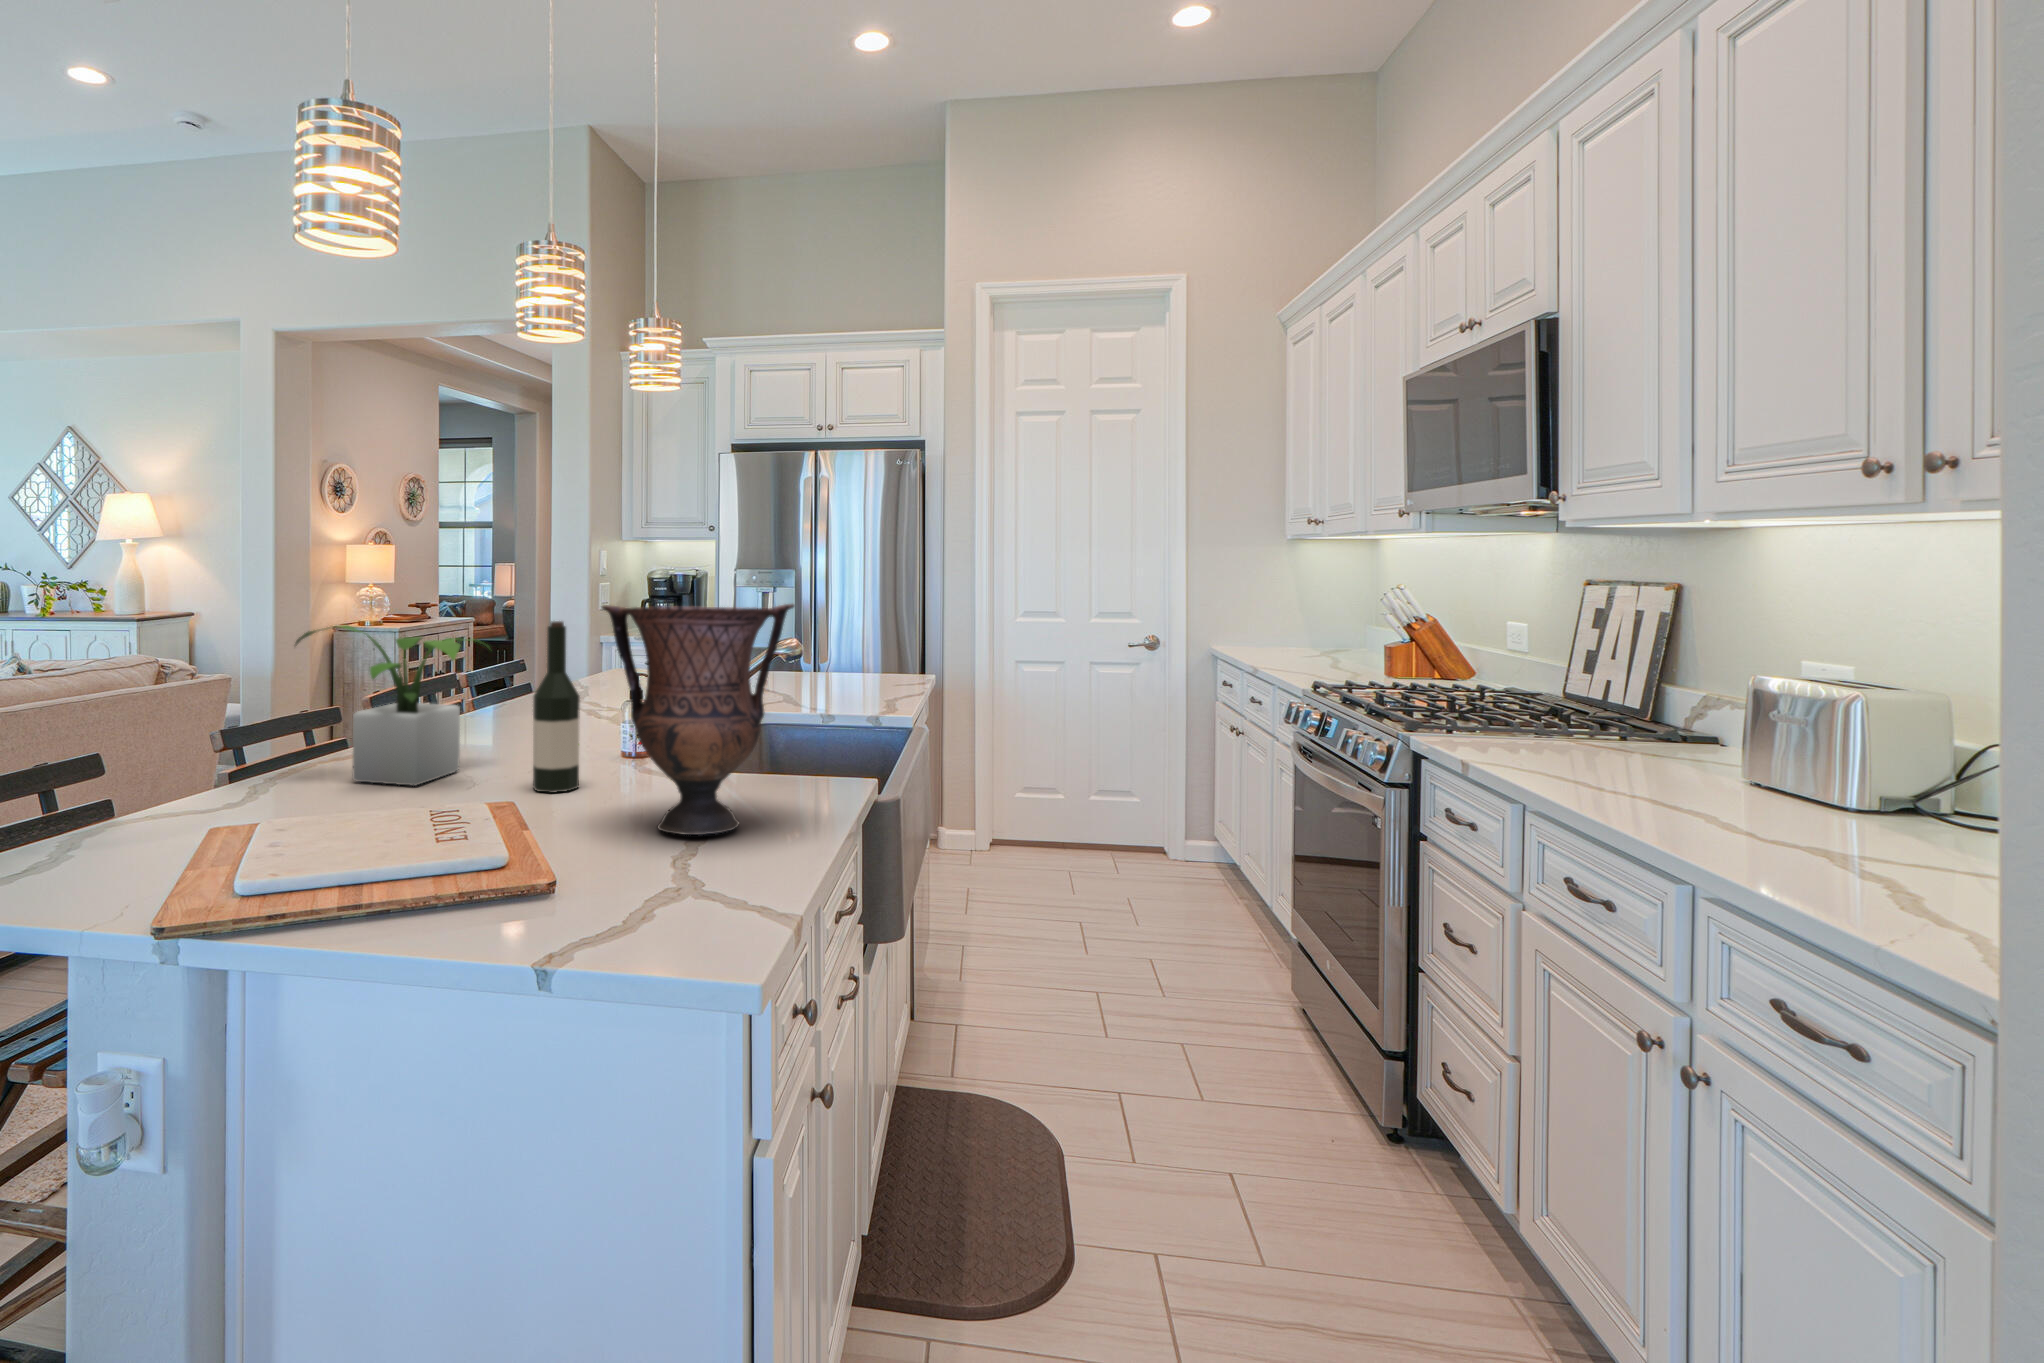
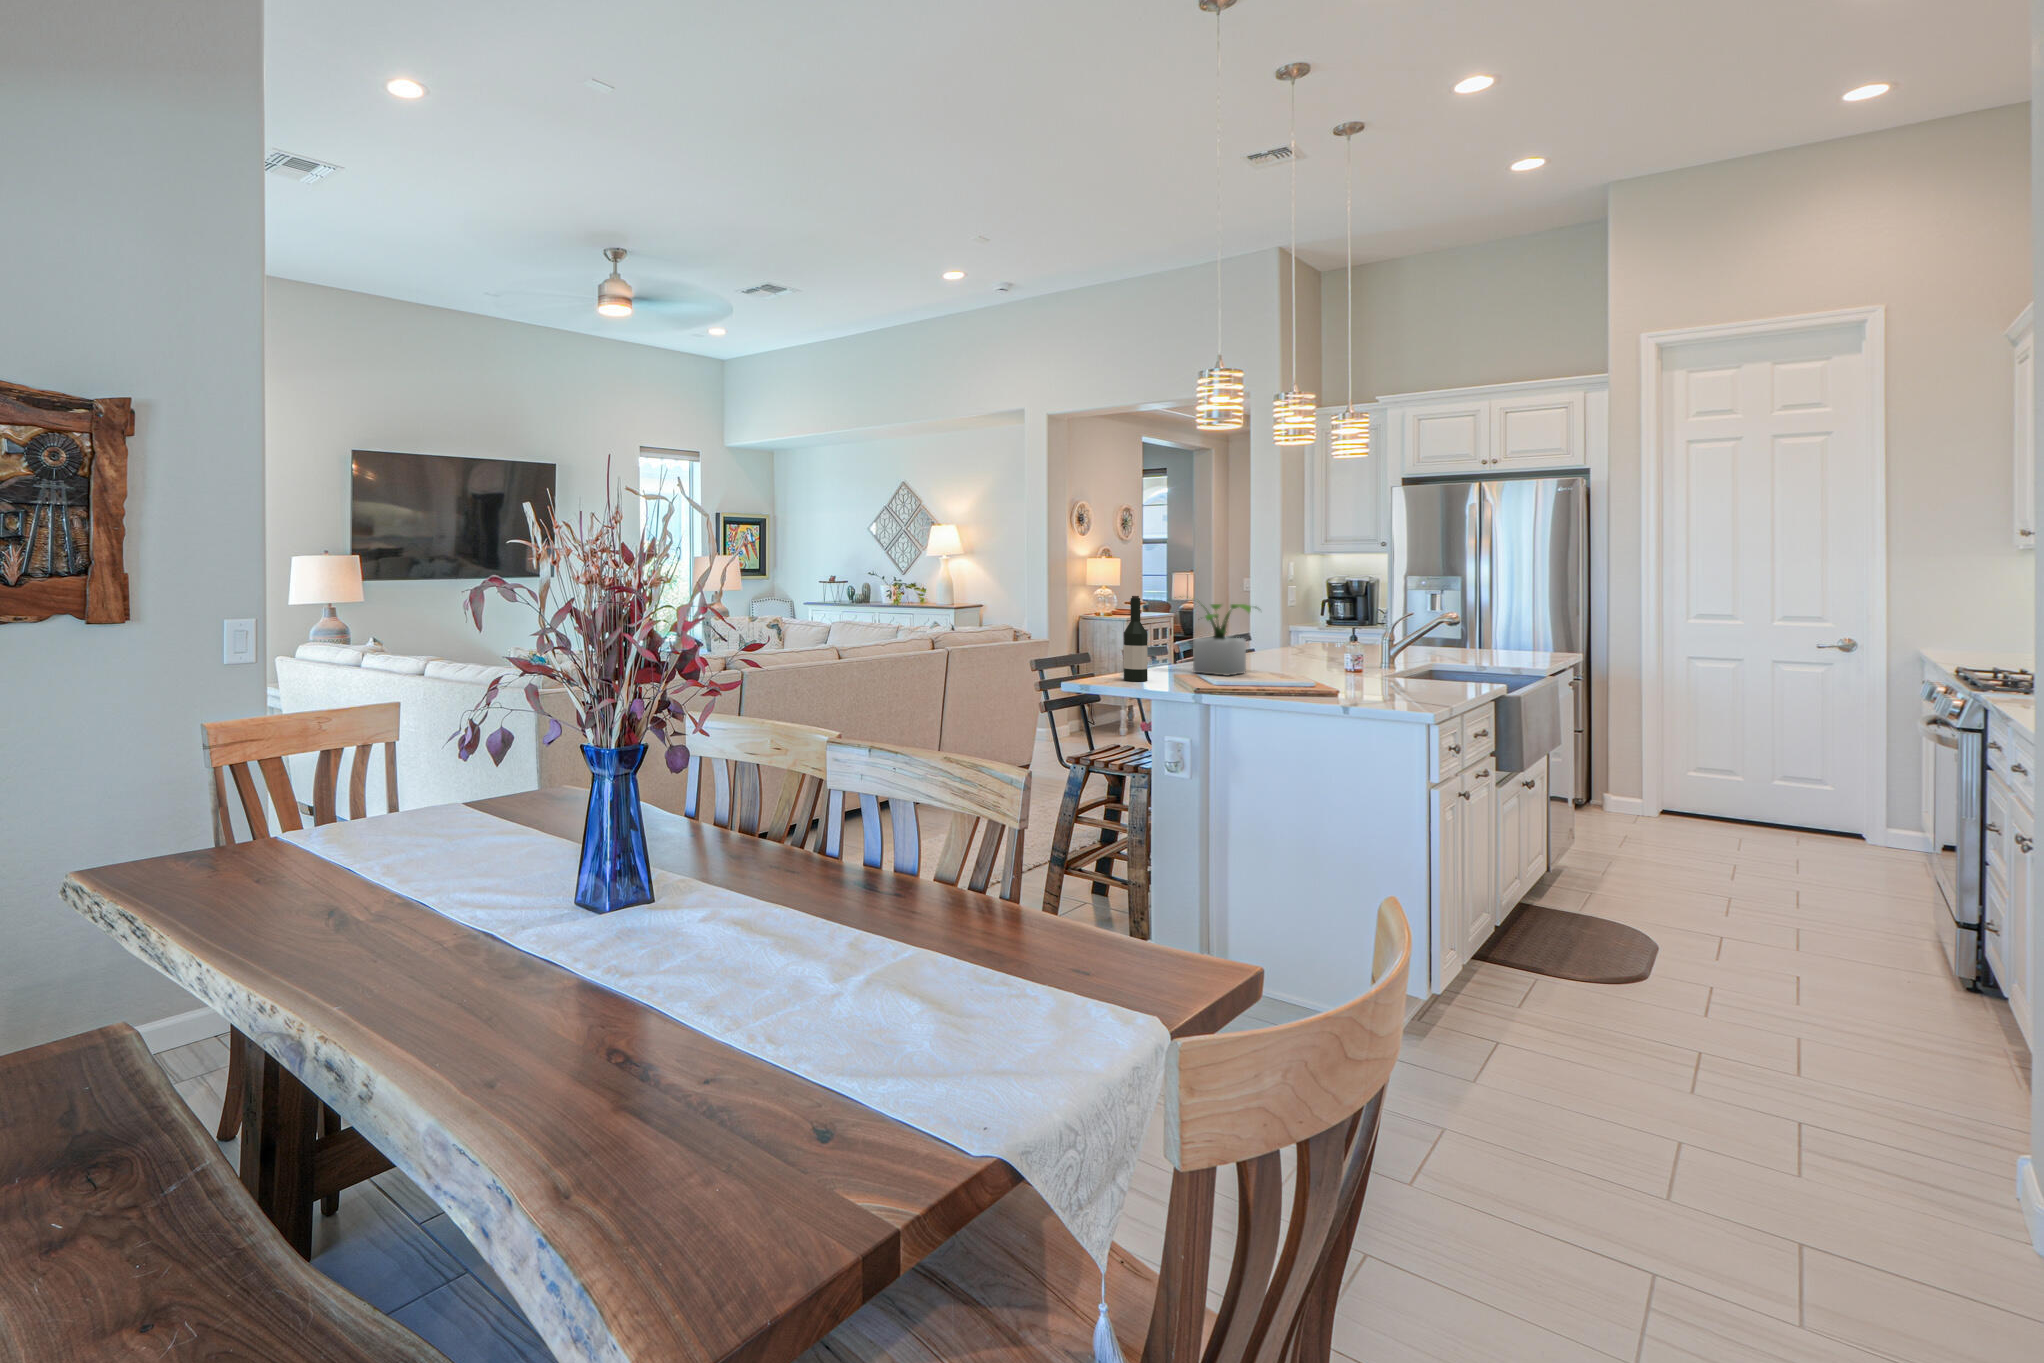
vase: present [602,604,794,835] -> none [1337,585,1448,696]
wine bottle: present [533,621,580,793] -> present [1124,596,1148,681]

